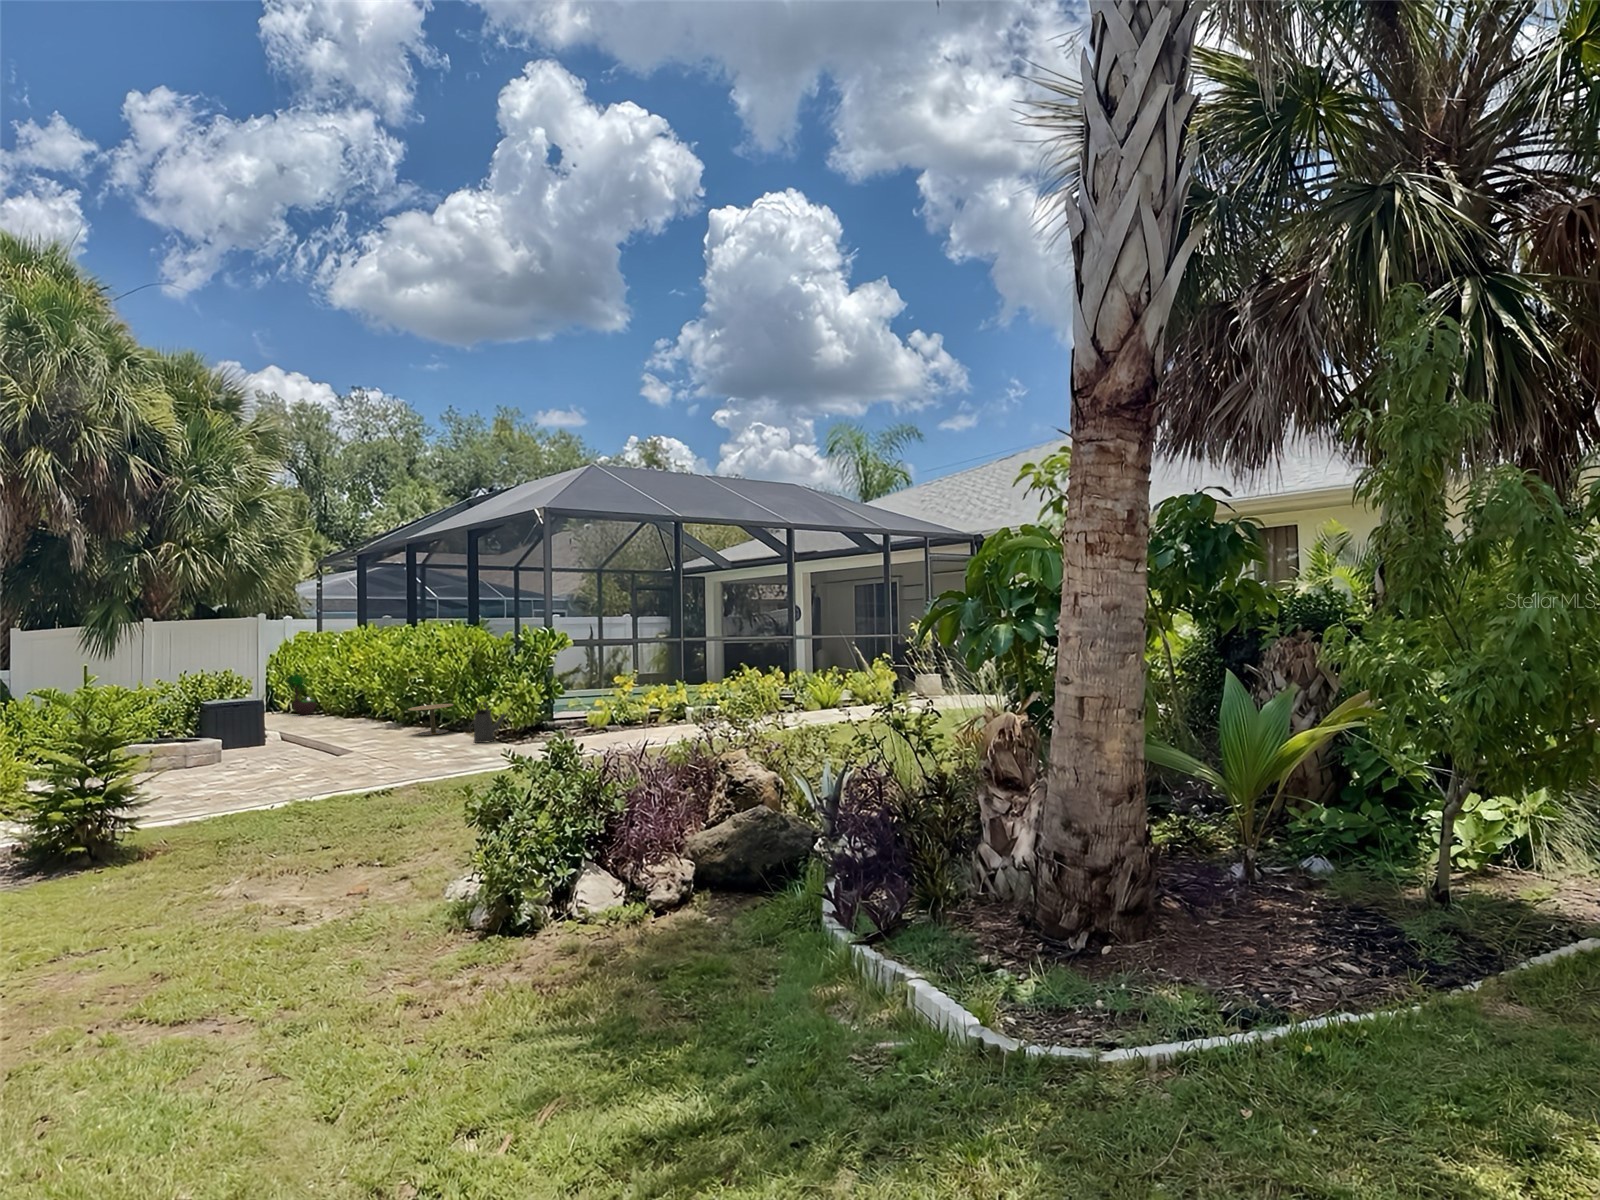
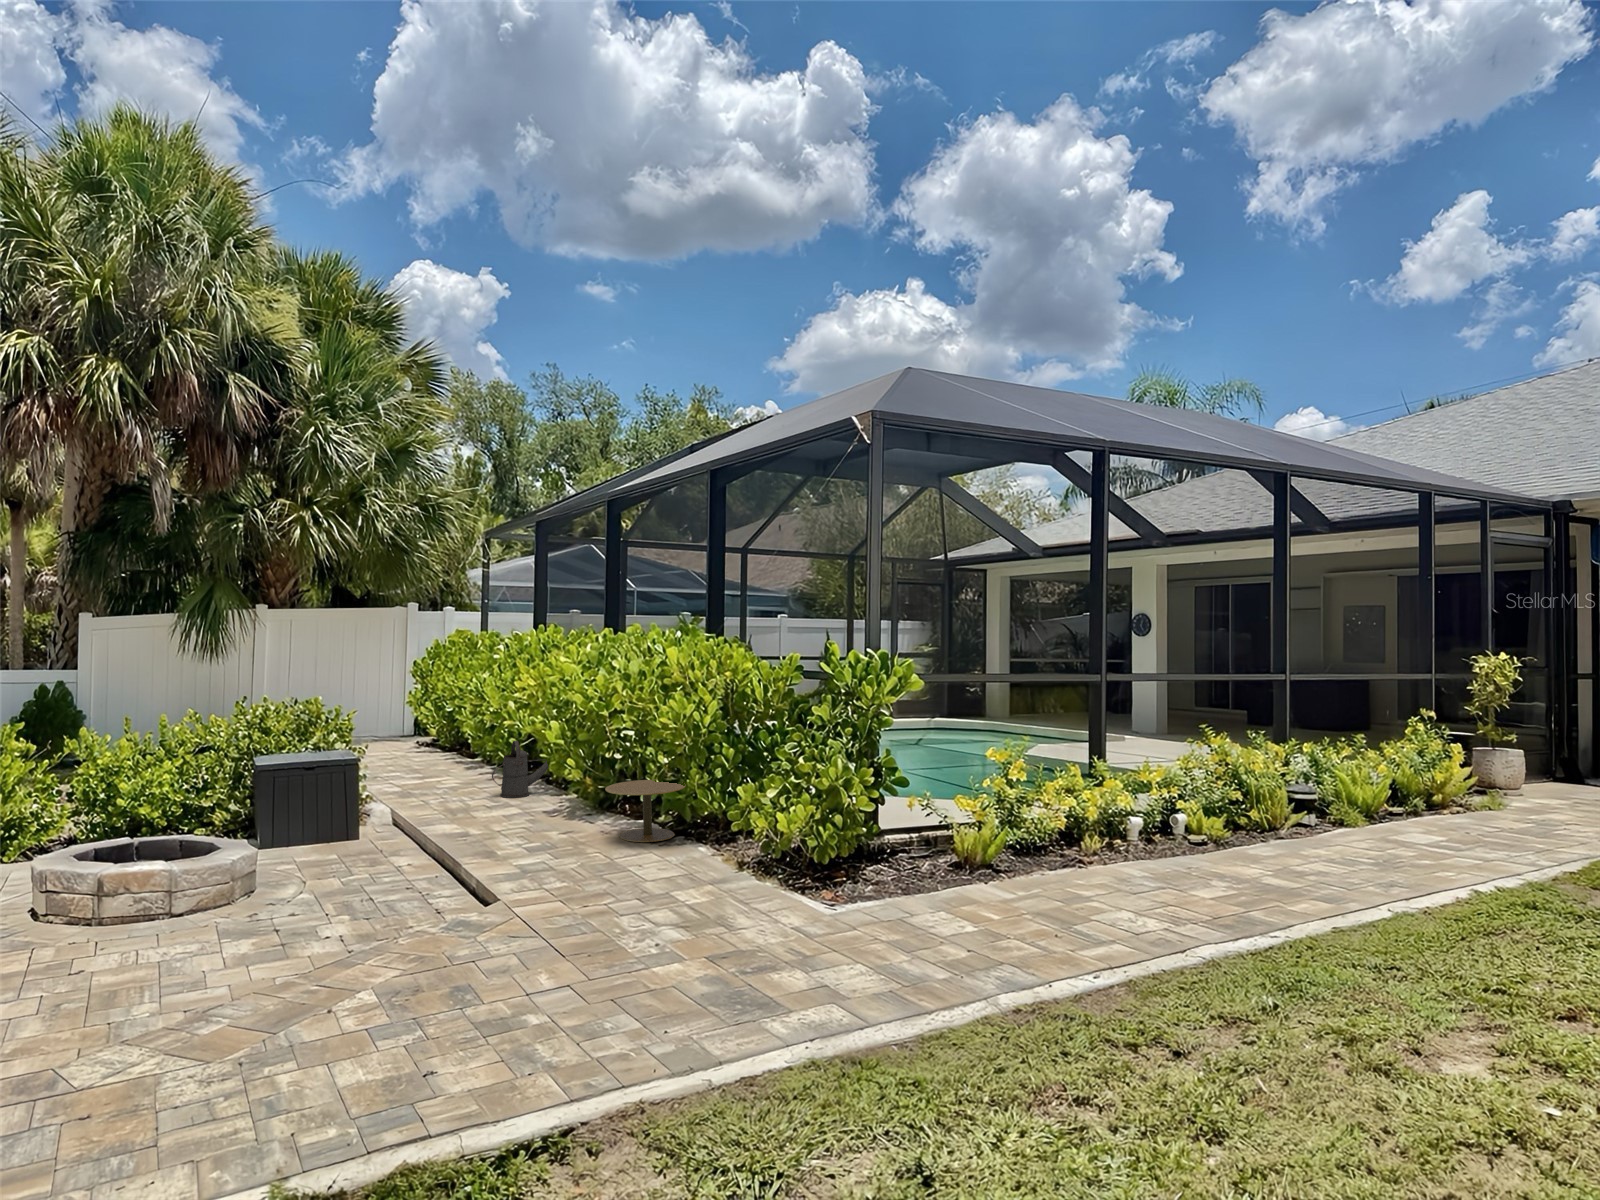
potted tree: present [284,673,316,715] -> none [420,688,467,760]
watering can: present [469,703,505,743] -> present [492,741,548,798]

